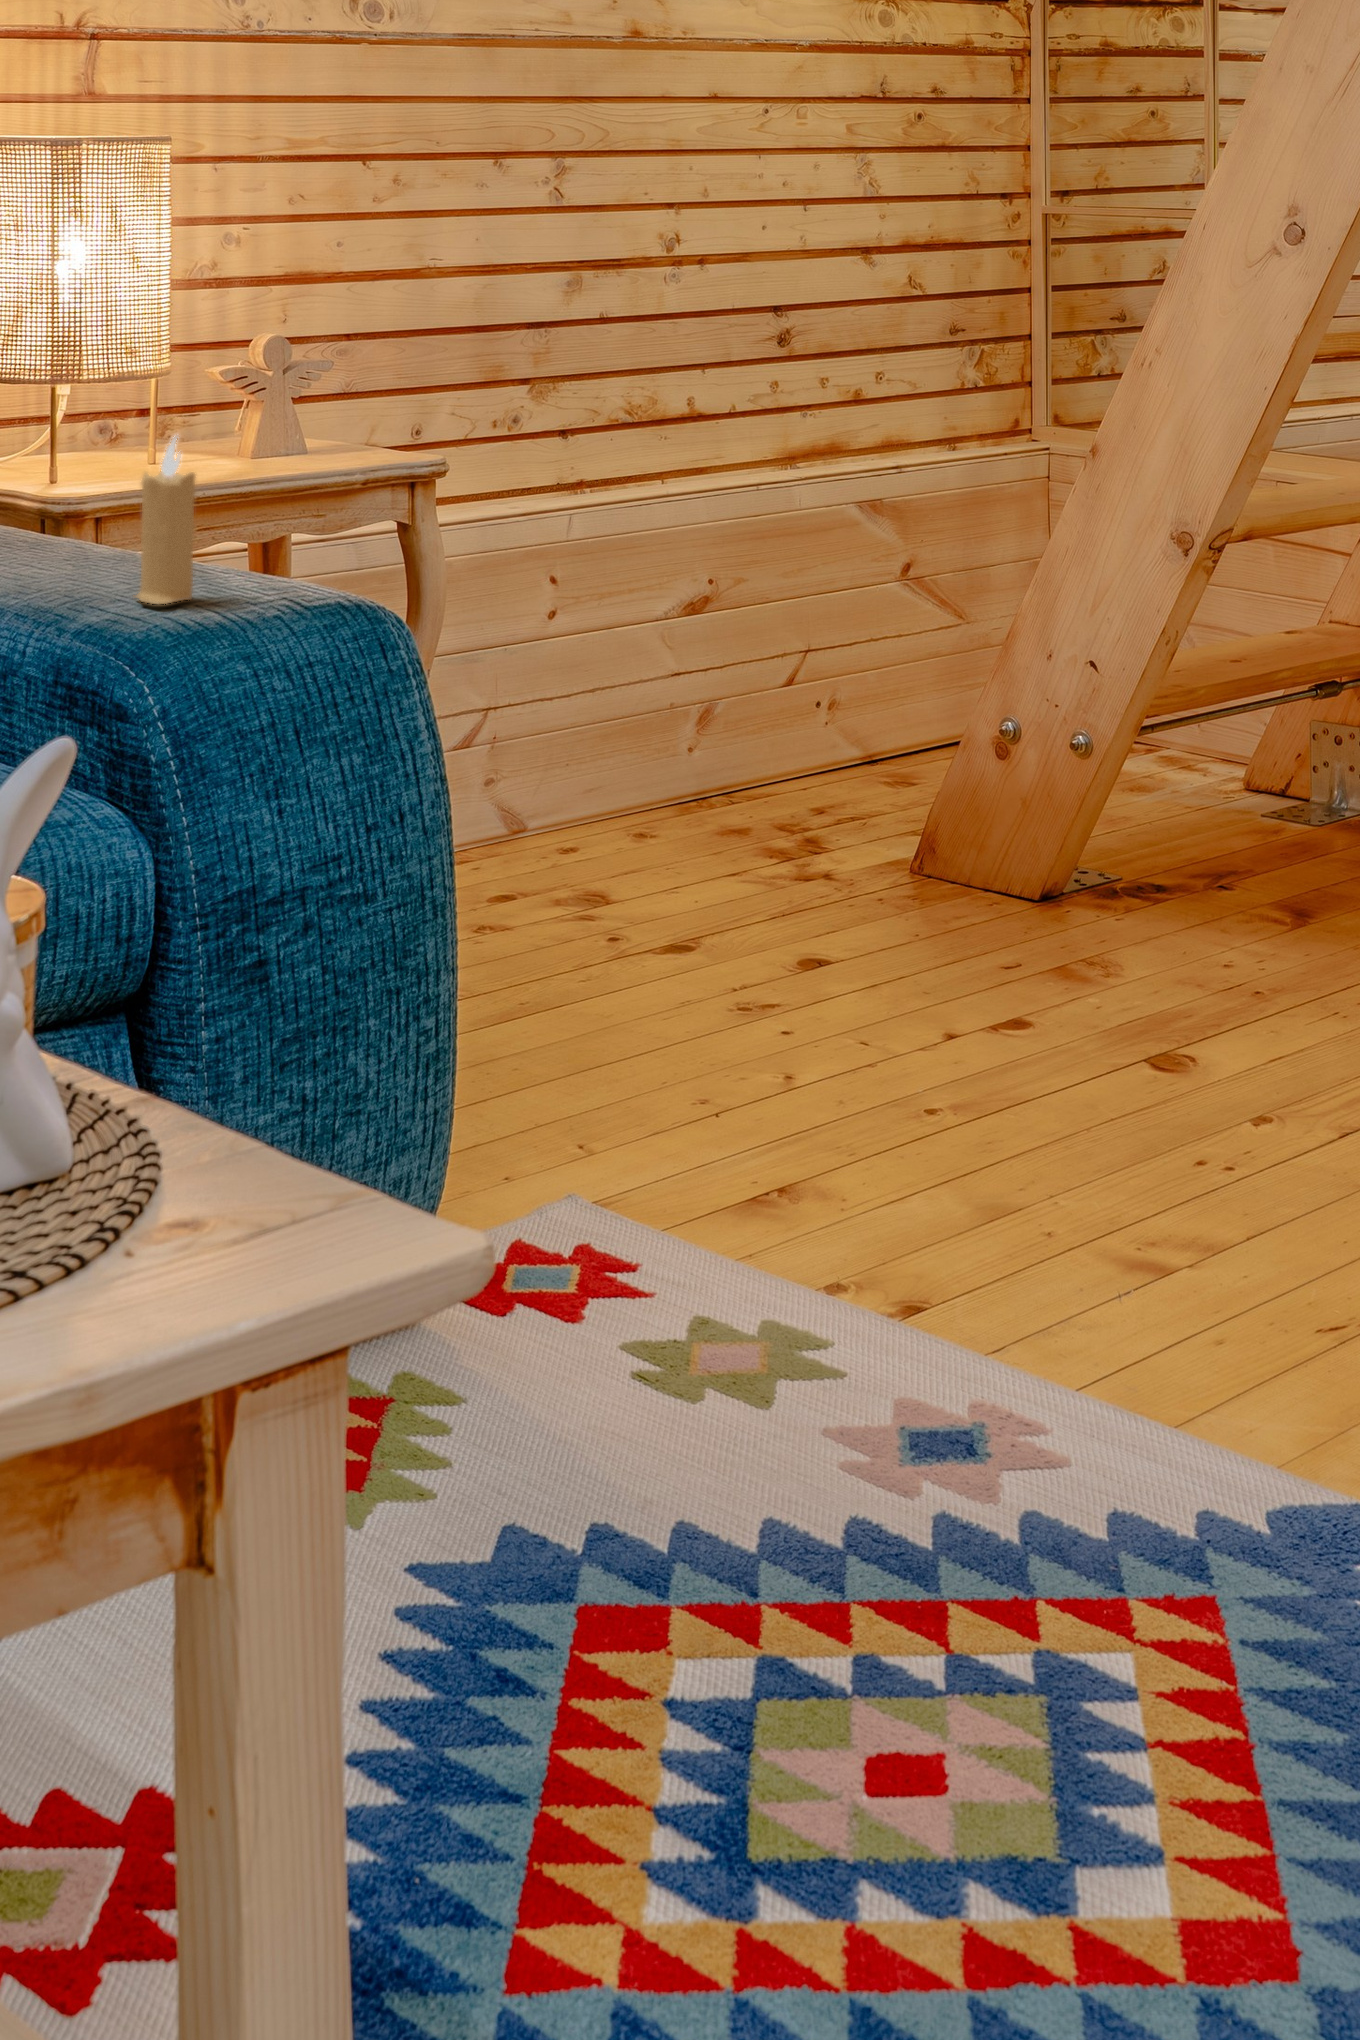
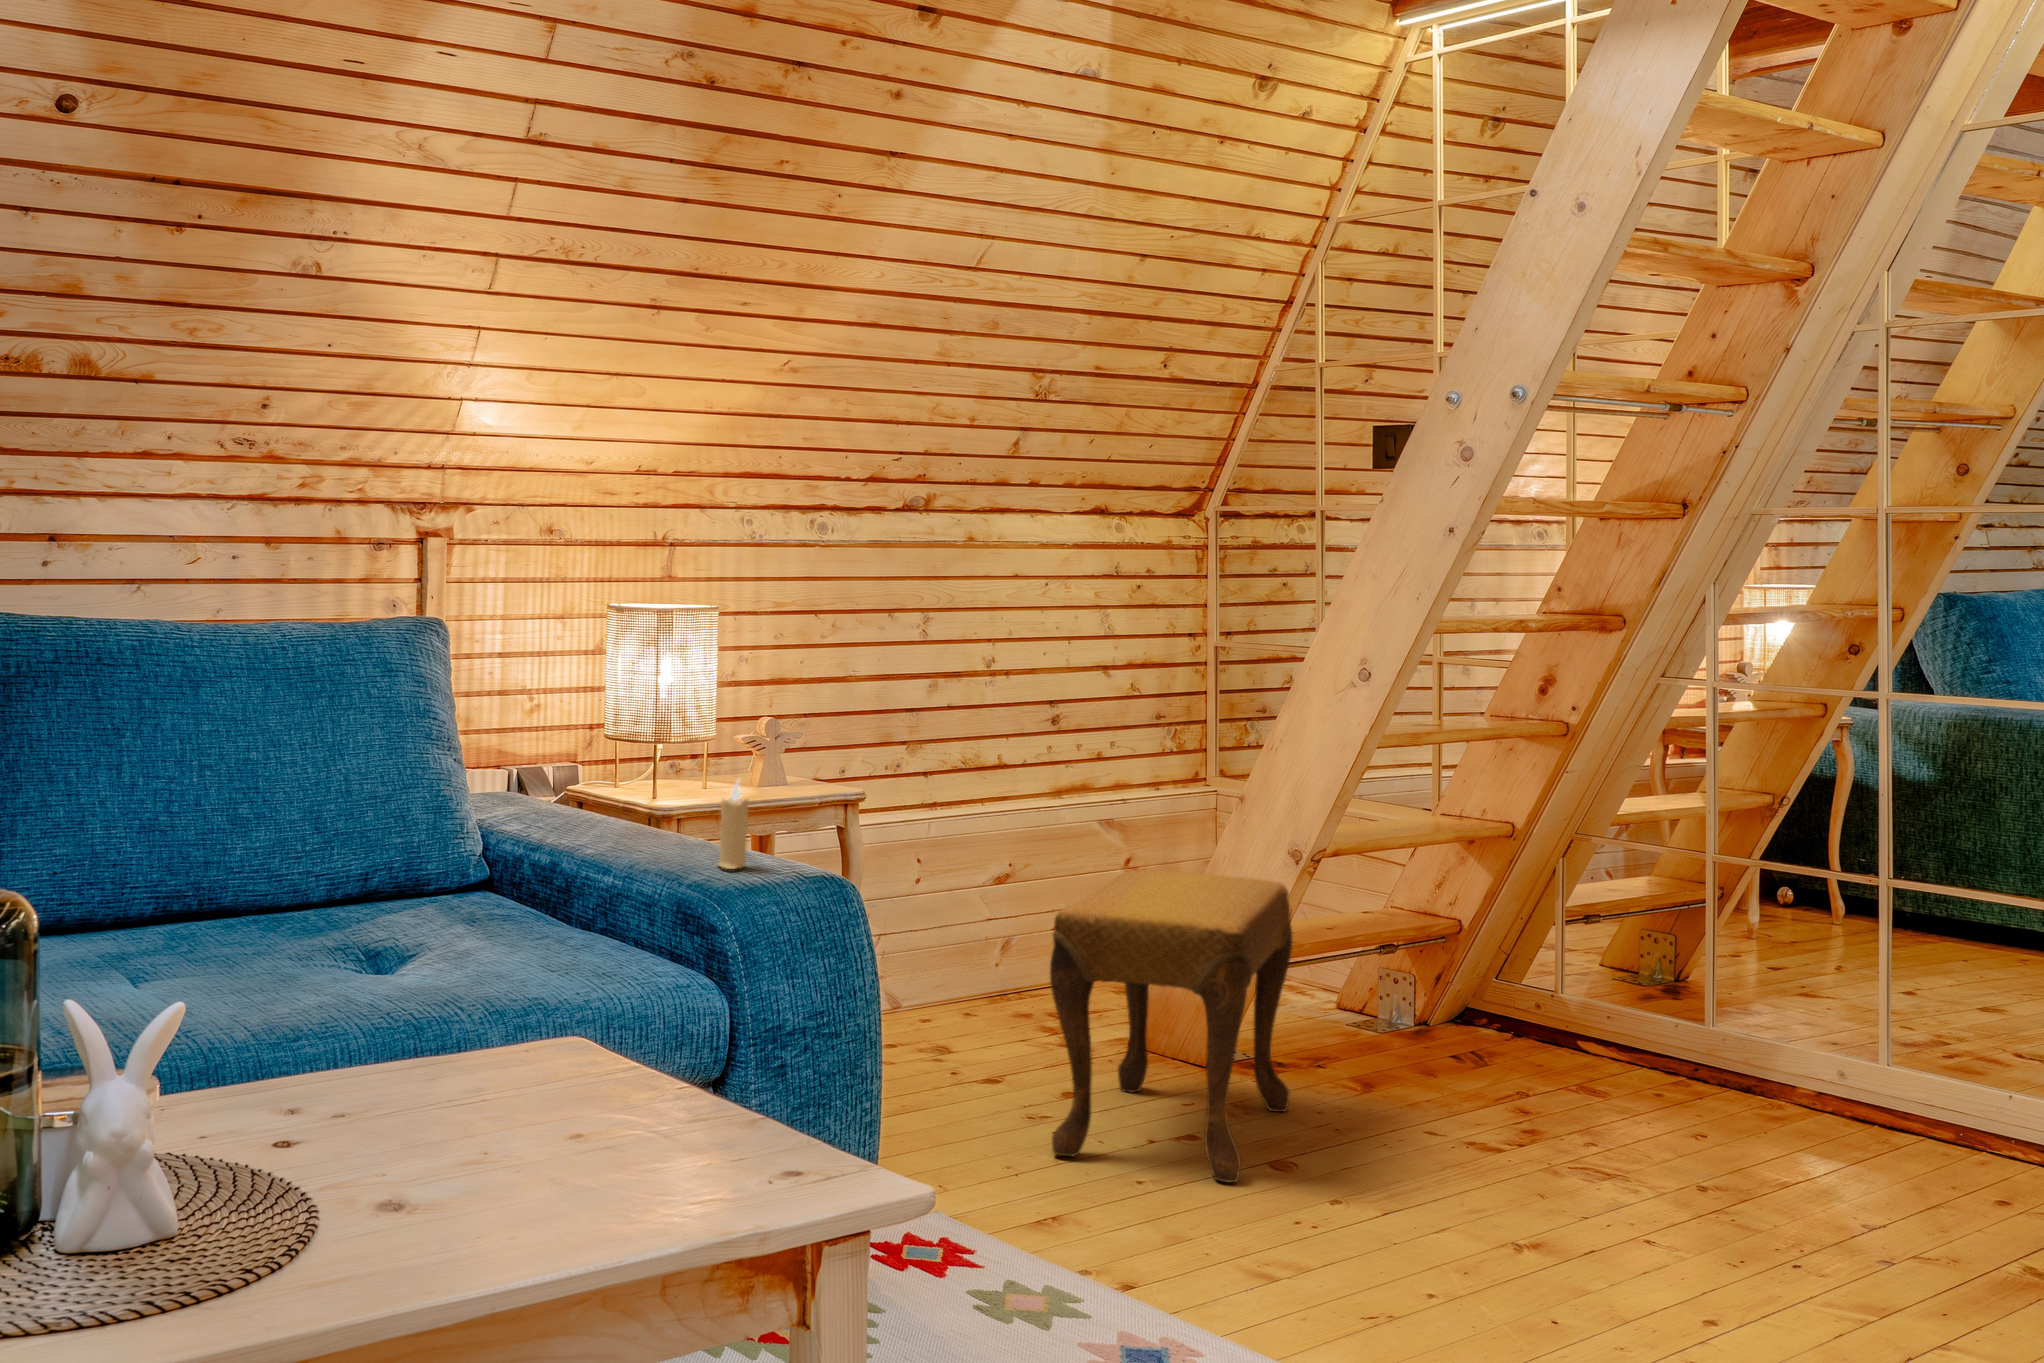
footstool: none [770,579,1176,1100] -> present [1050,870,1293,1182]

